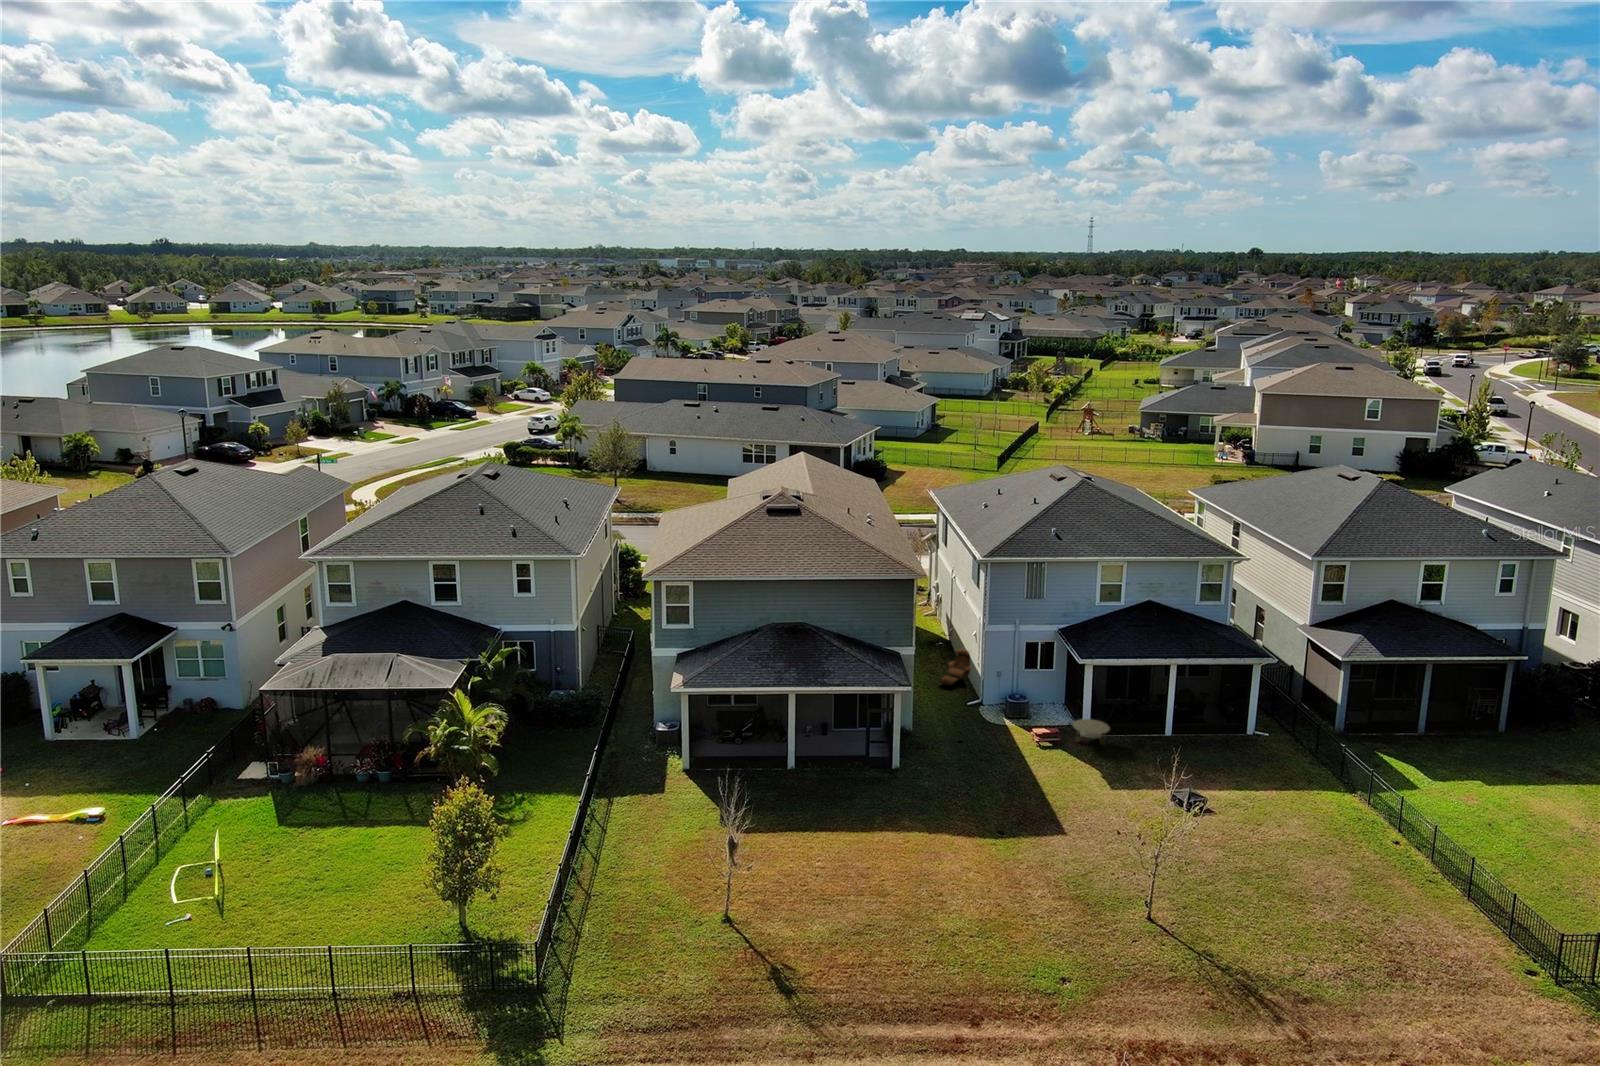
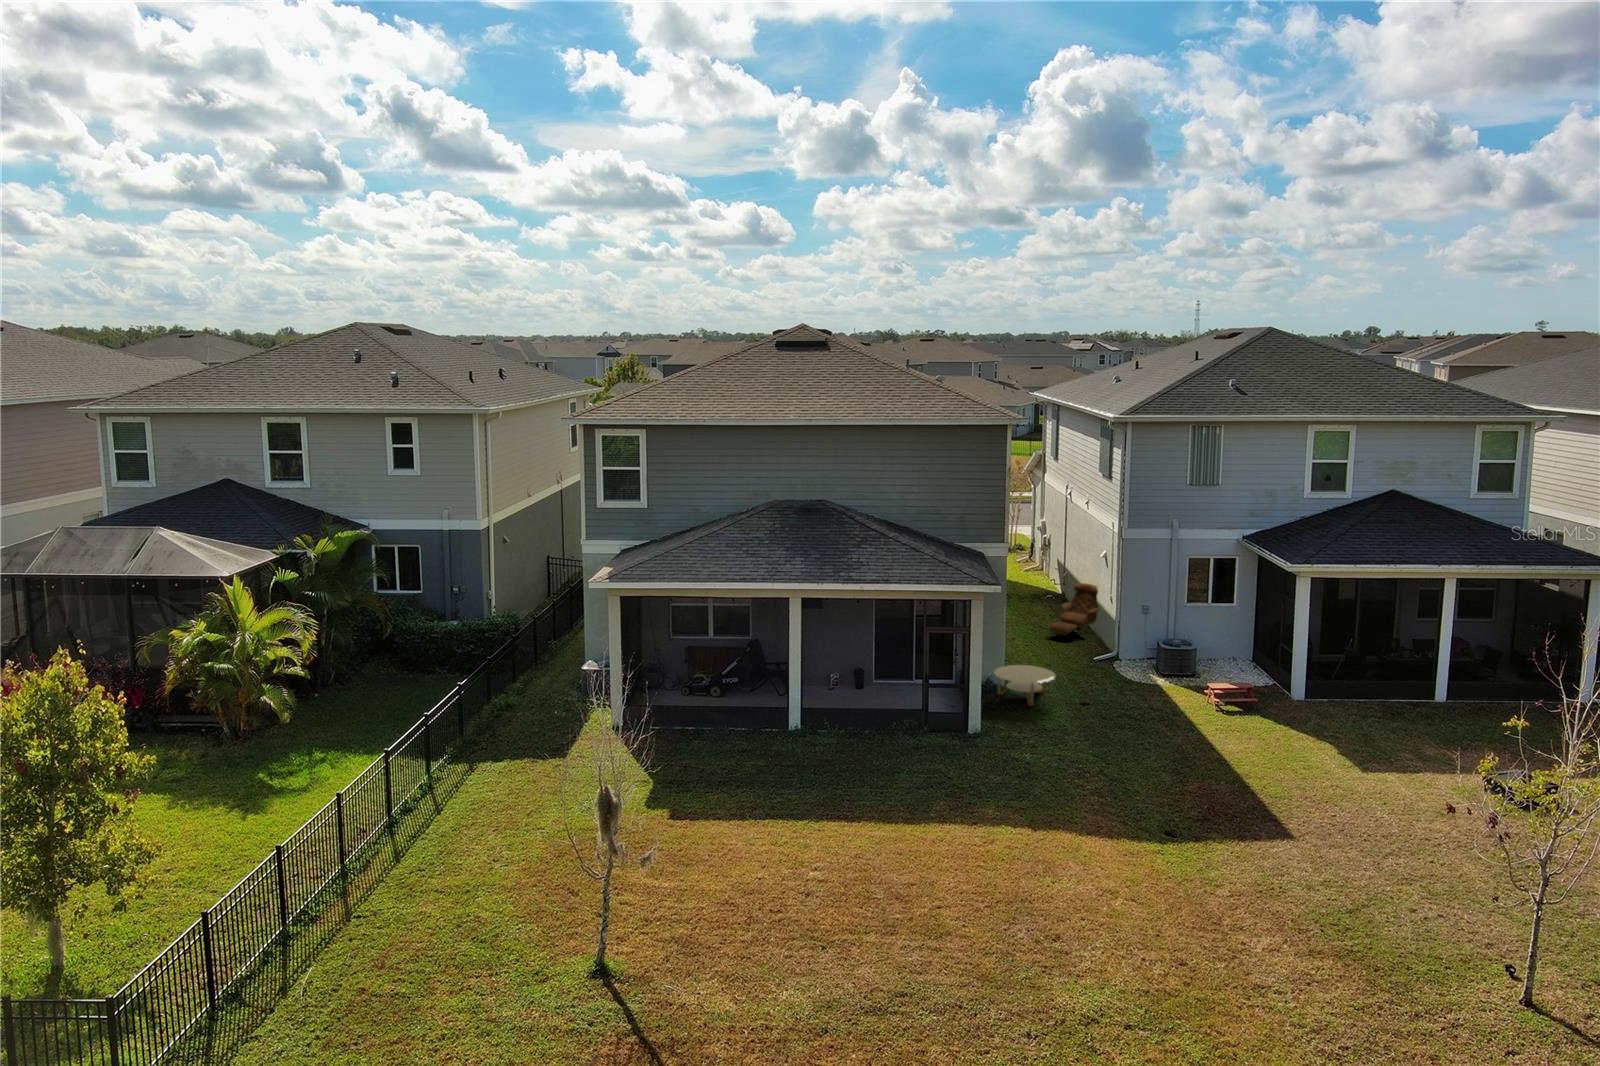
round table: present [1072,719,1110,745] -> present [994,665,1055,706]

